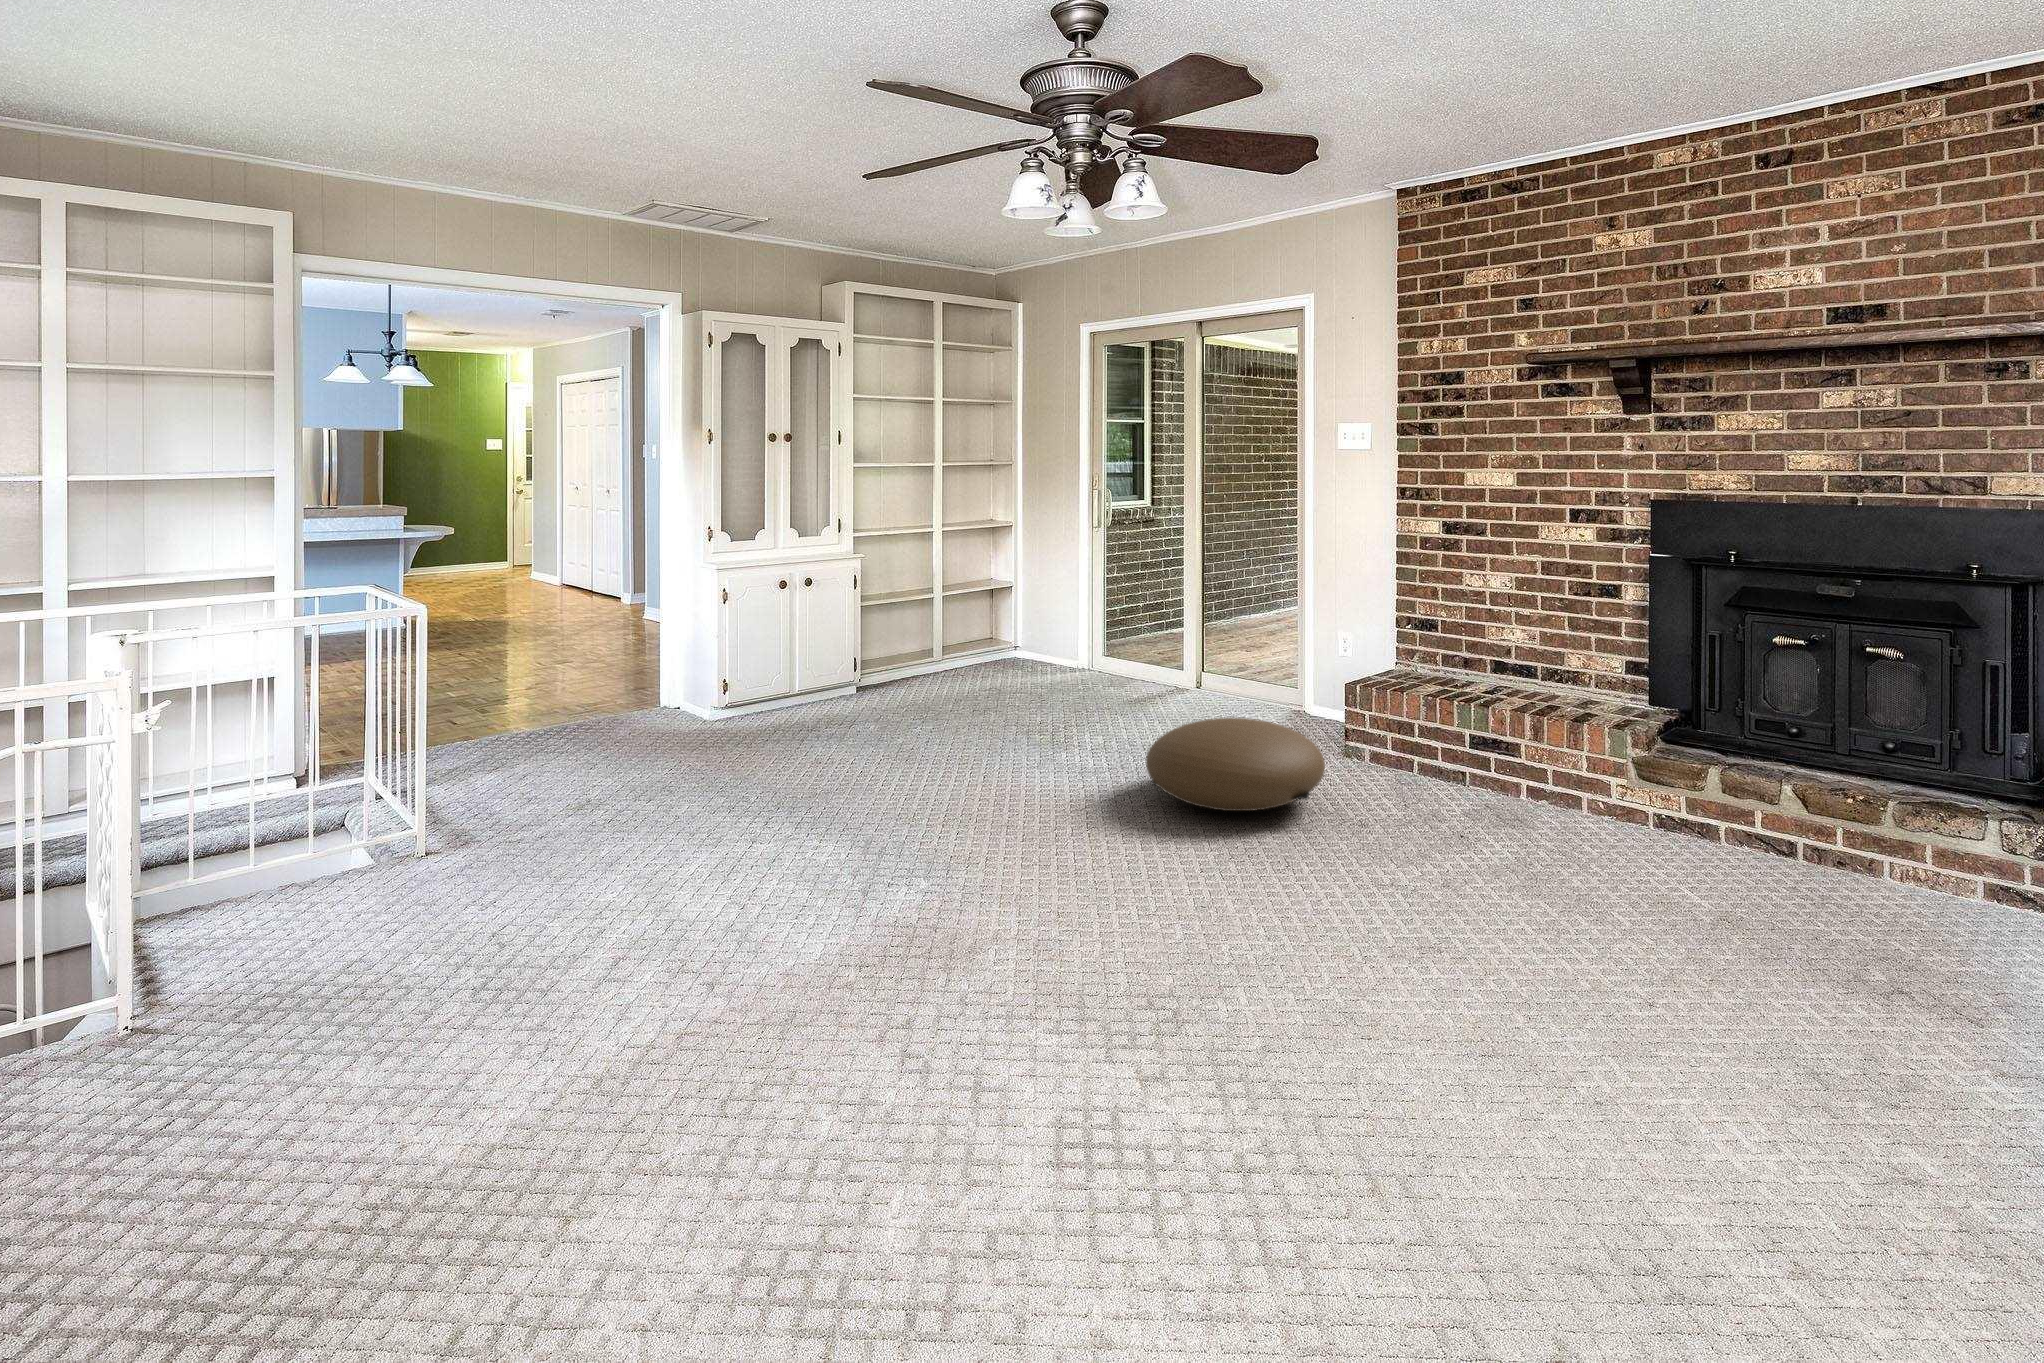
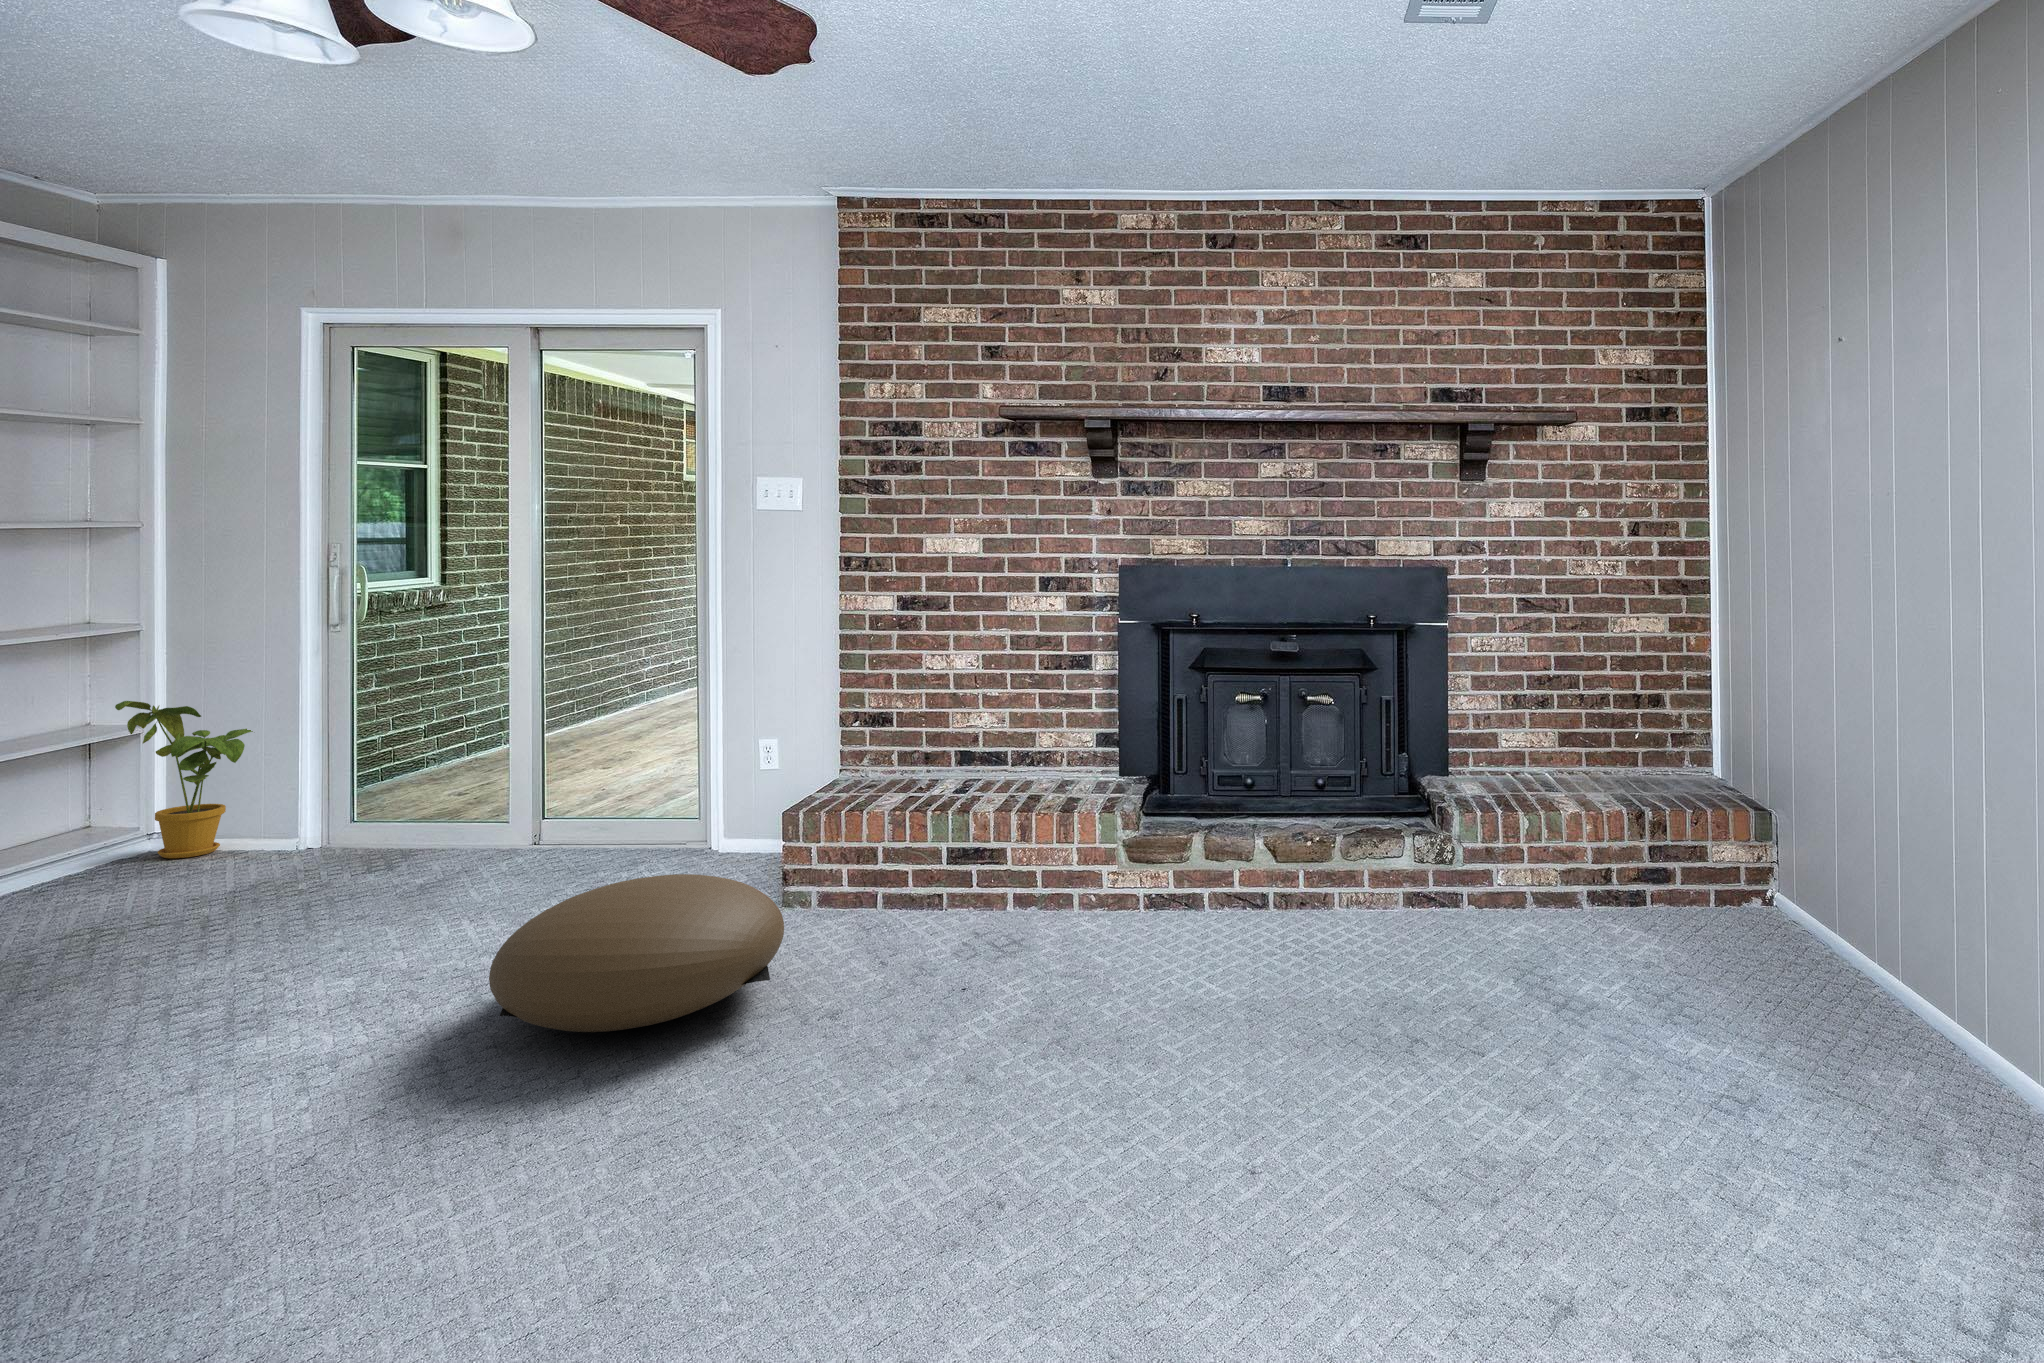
house plant: none [980,575,1048,672] -> present [115,701,253,858]

